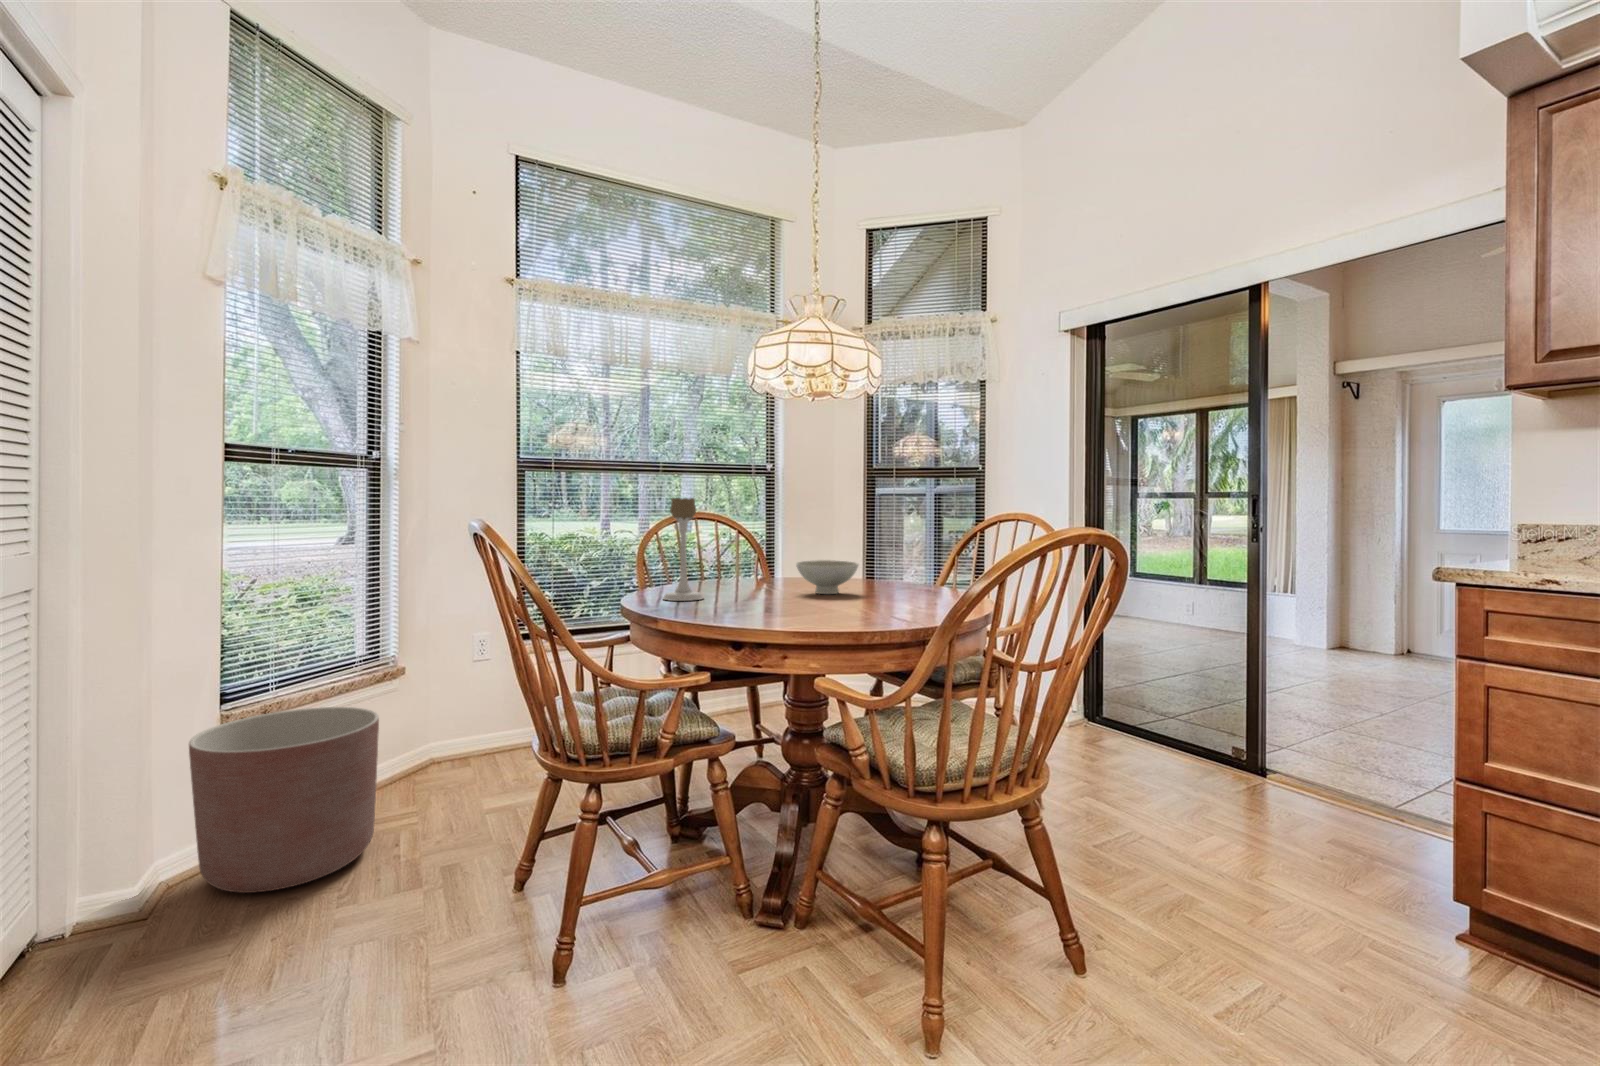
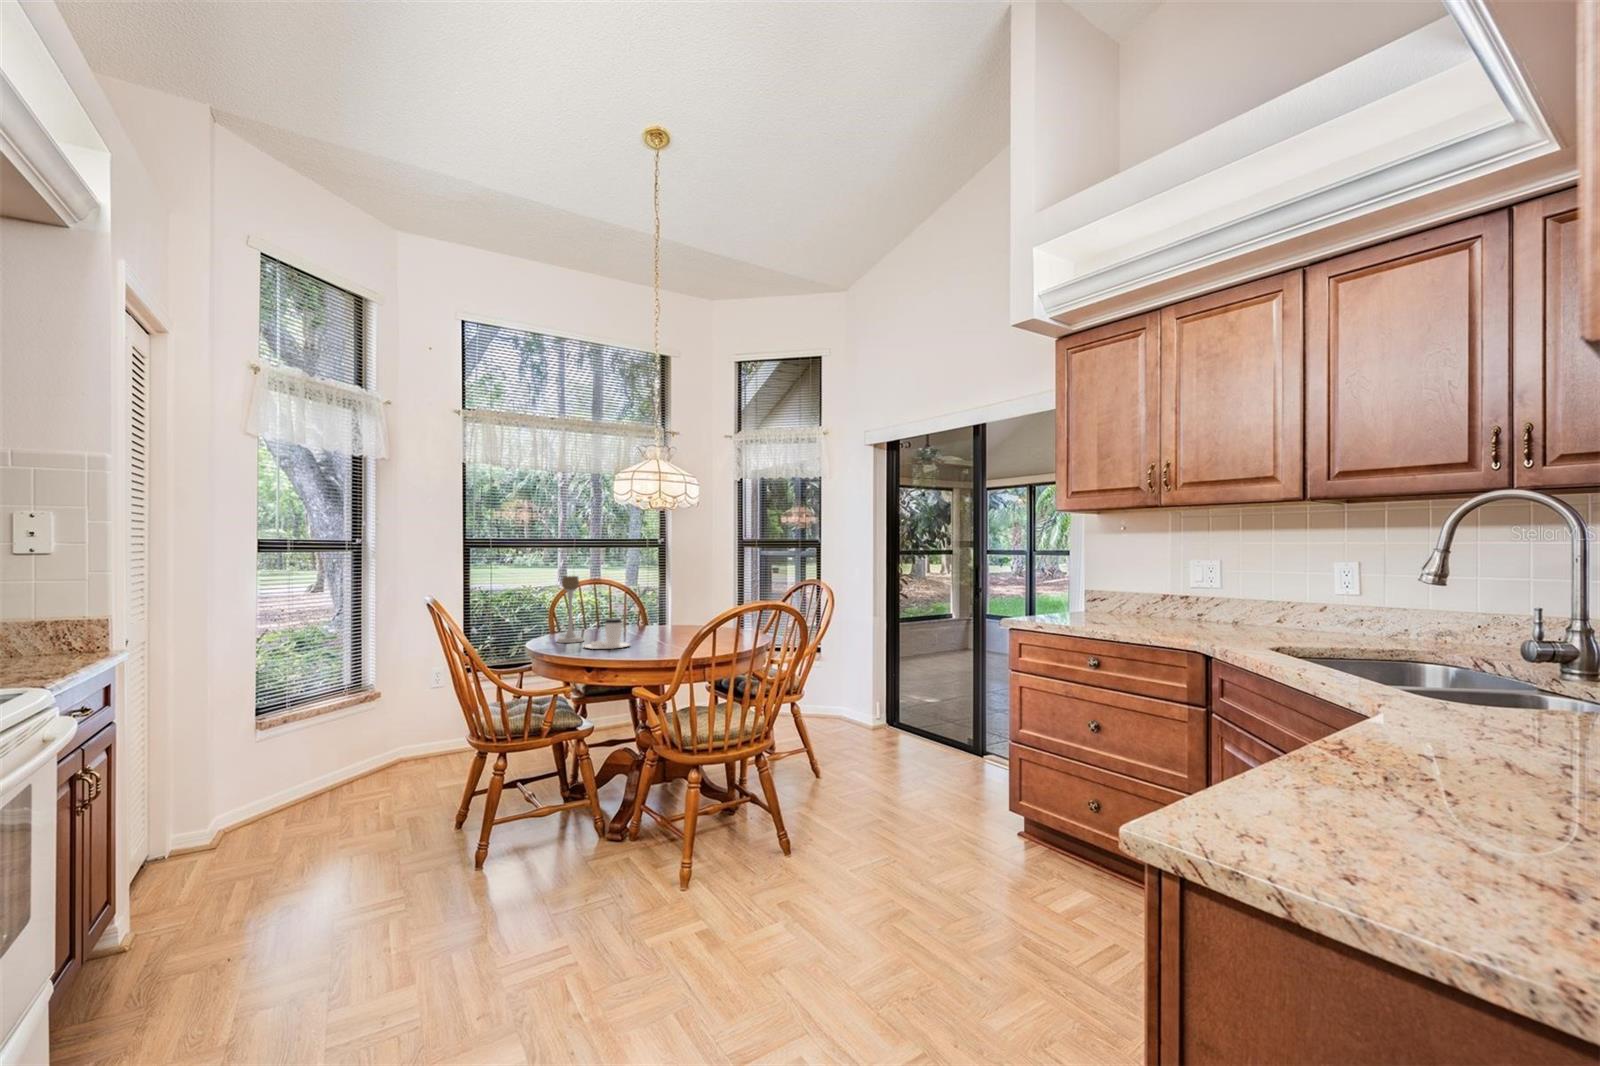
bowl: present [796,560,858,594] -> none [649,614,692,637]
coffee cup: none [712,563,786,611] -> present [584,618,630,649]
planter: present [189,707,379,893] -> none [241,718,364,835]

